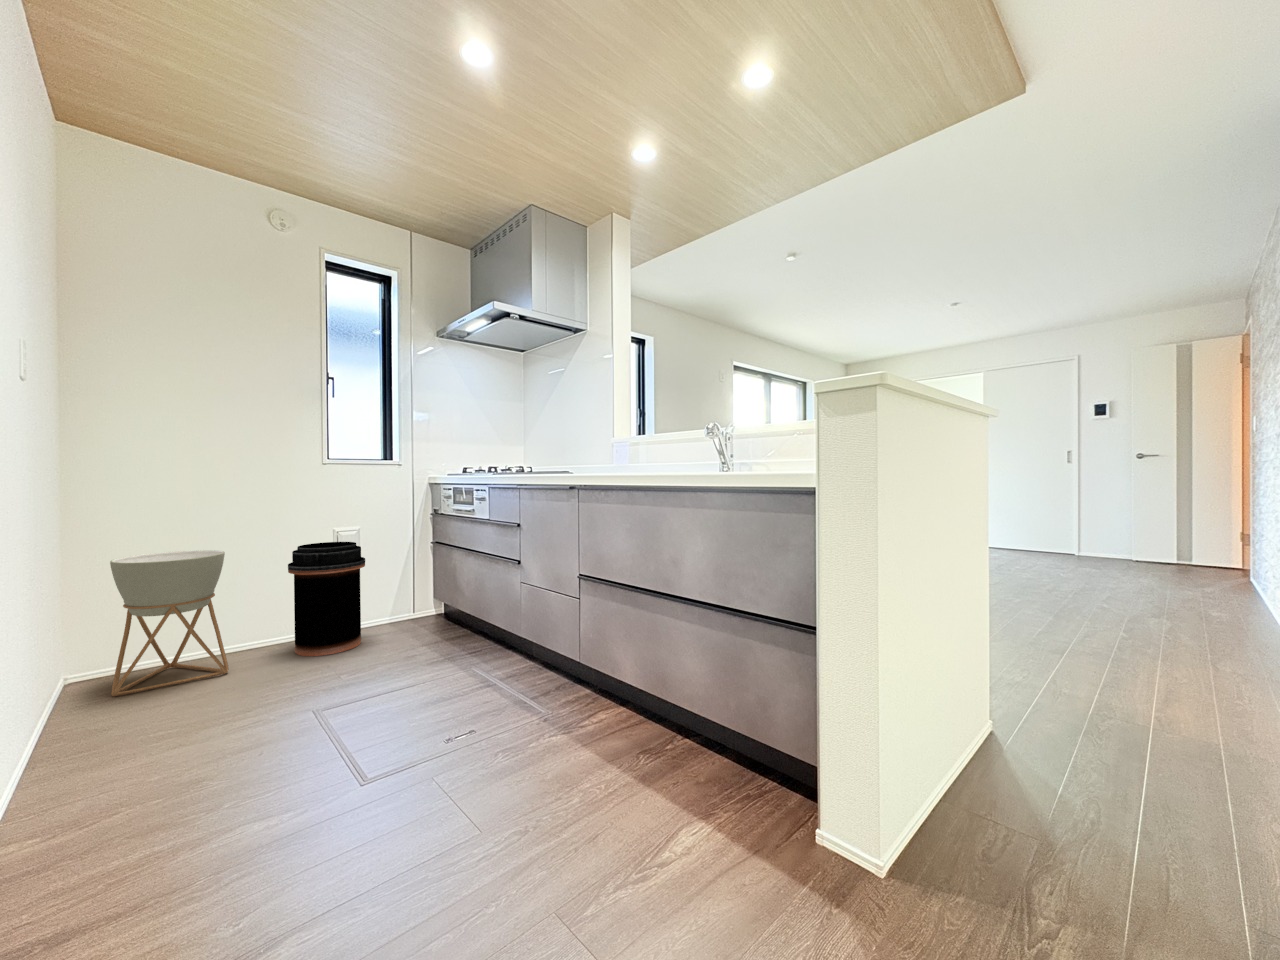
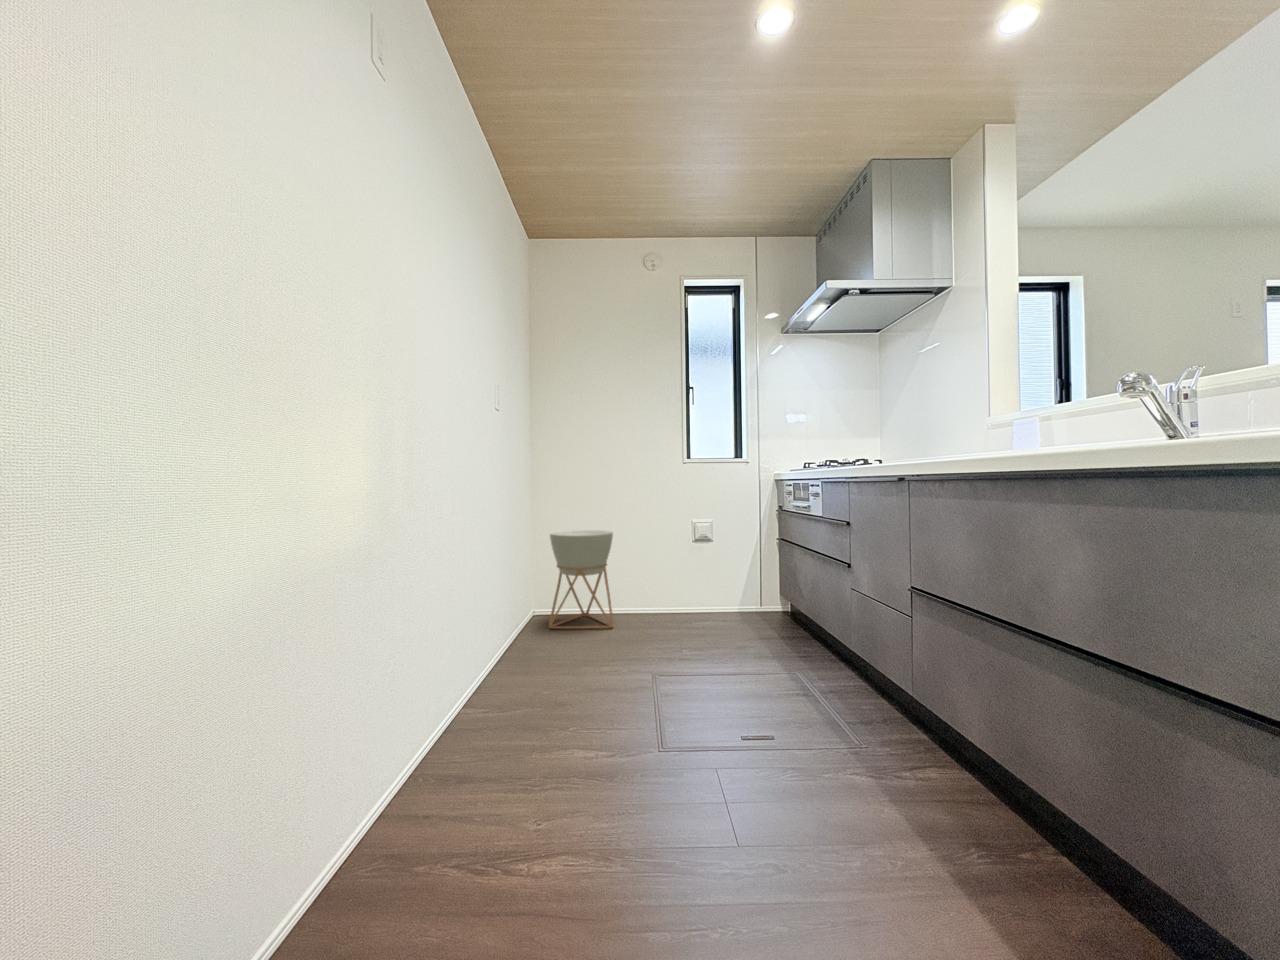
trash can: present [288,542,365,656] -> none [655,531,713,629]

